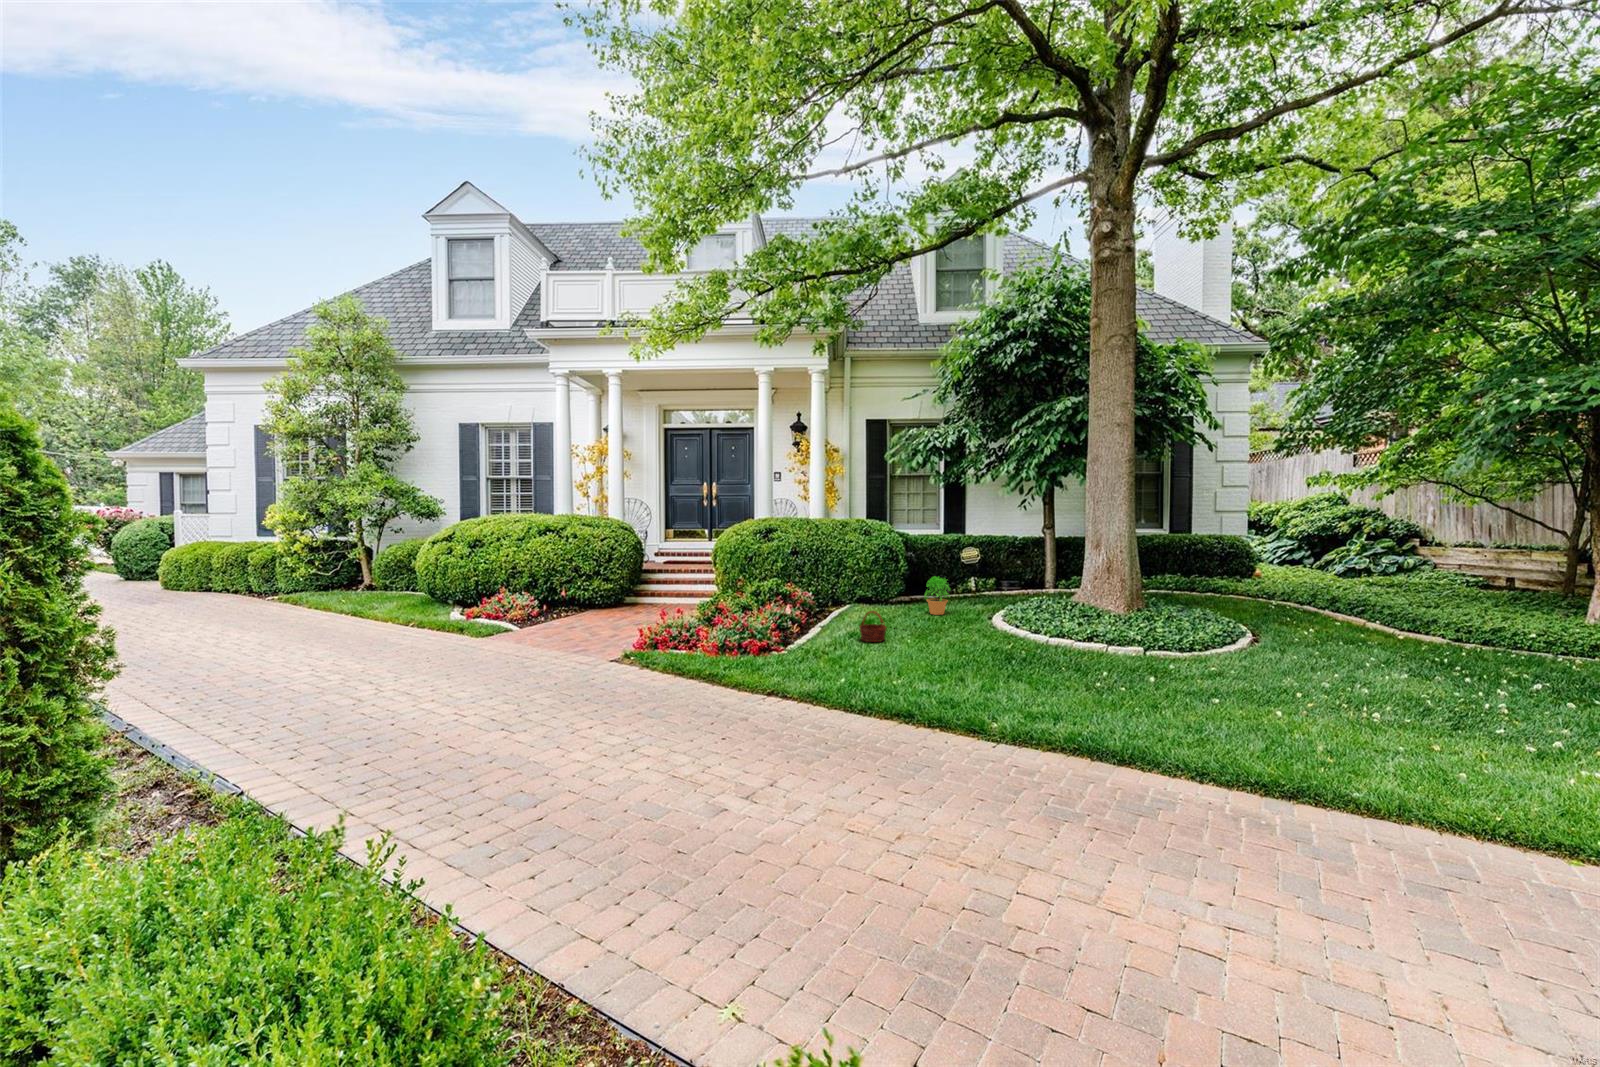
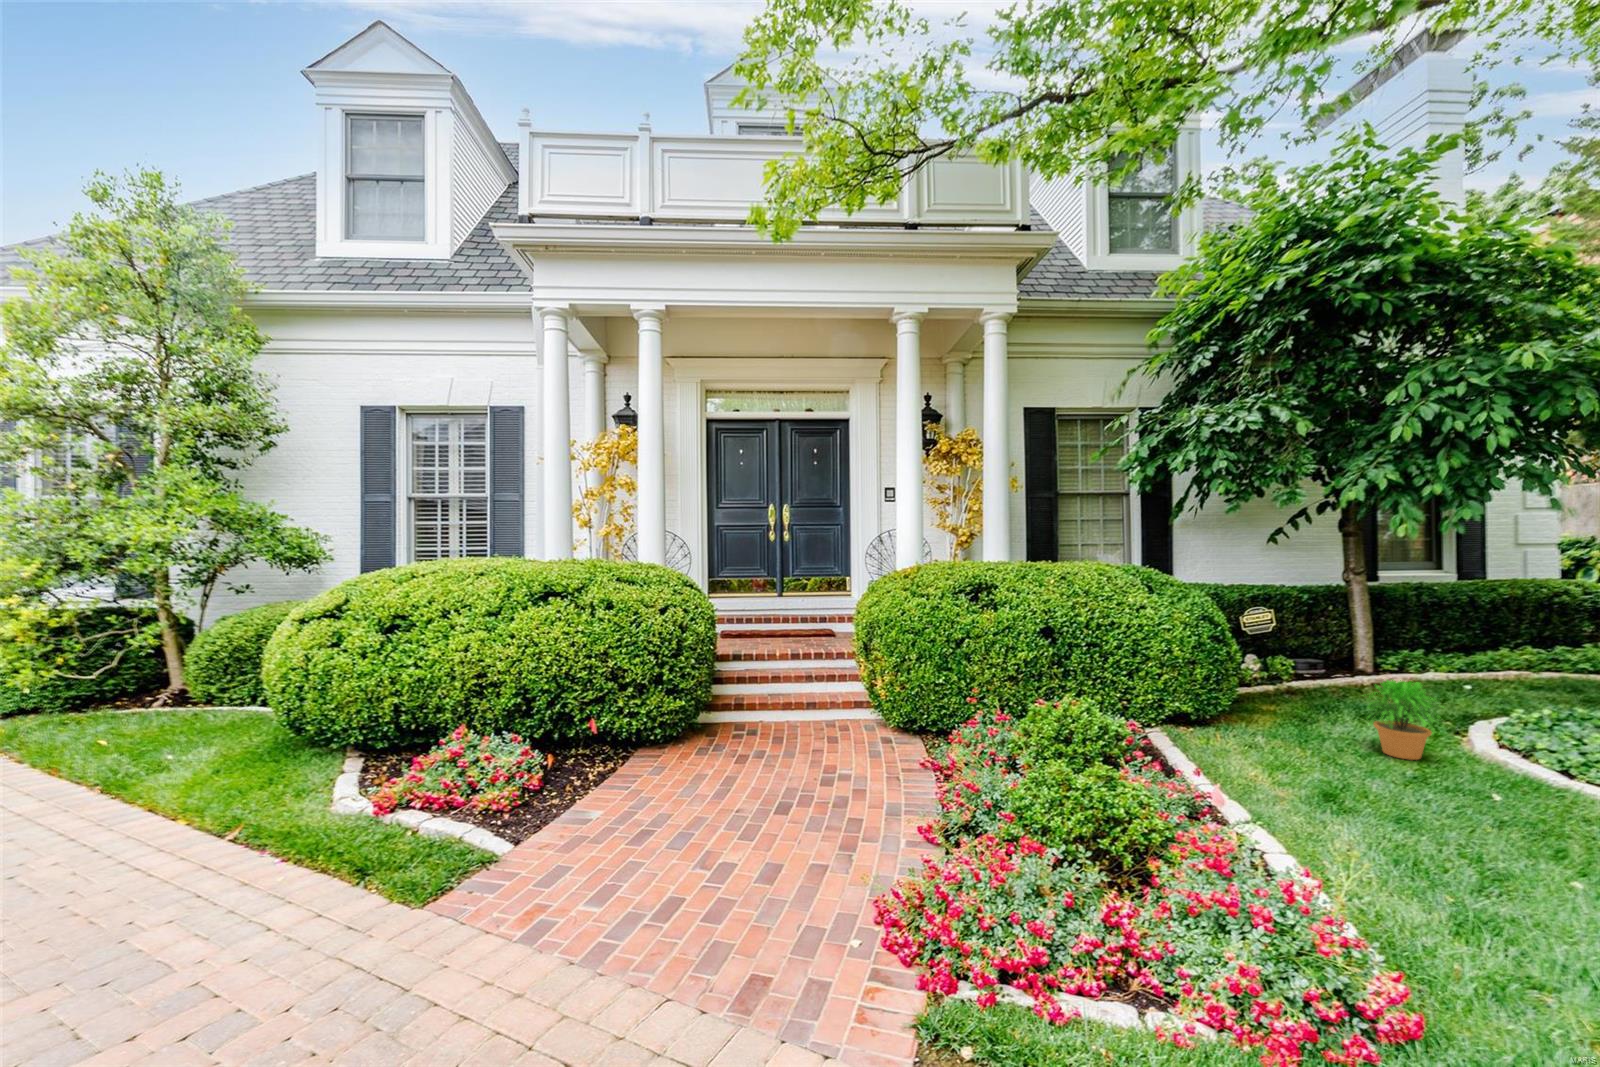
basket: present [859,611,886,642] -> none [1439,805,1547,898]

